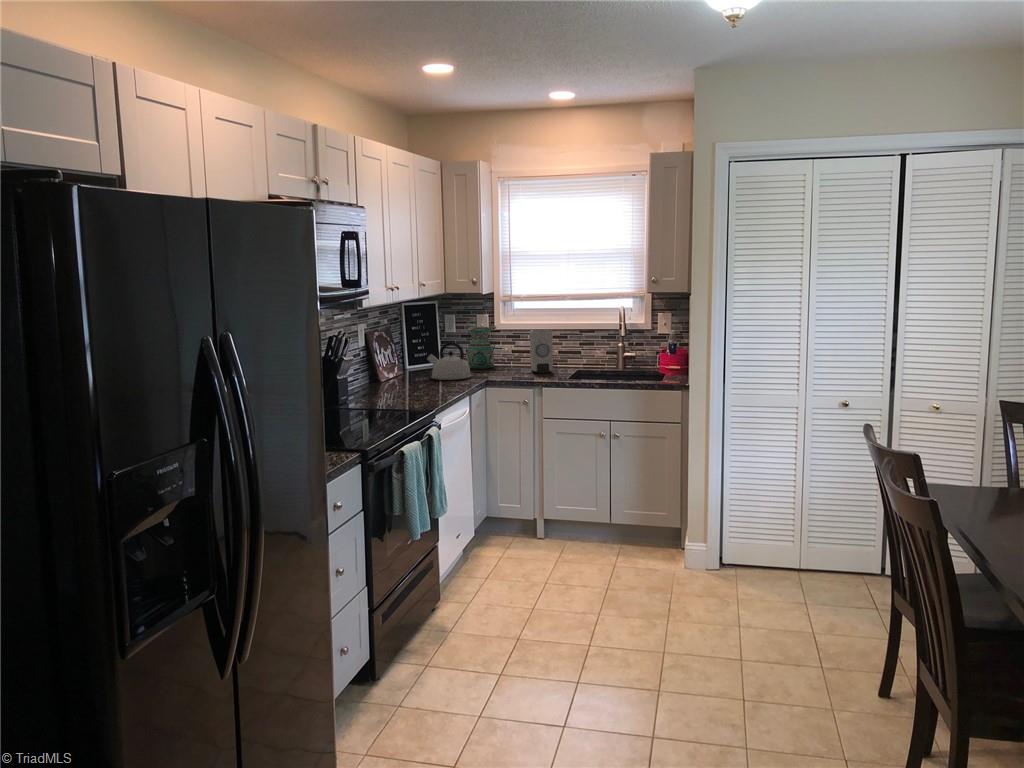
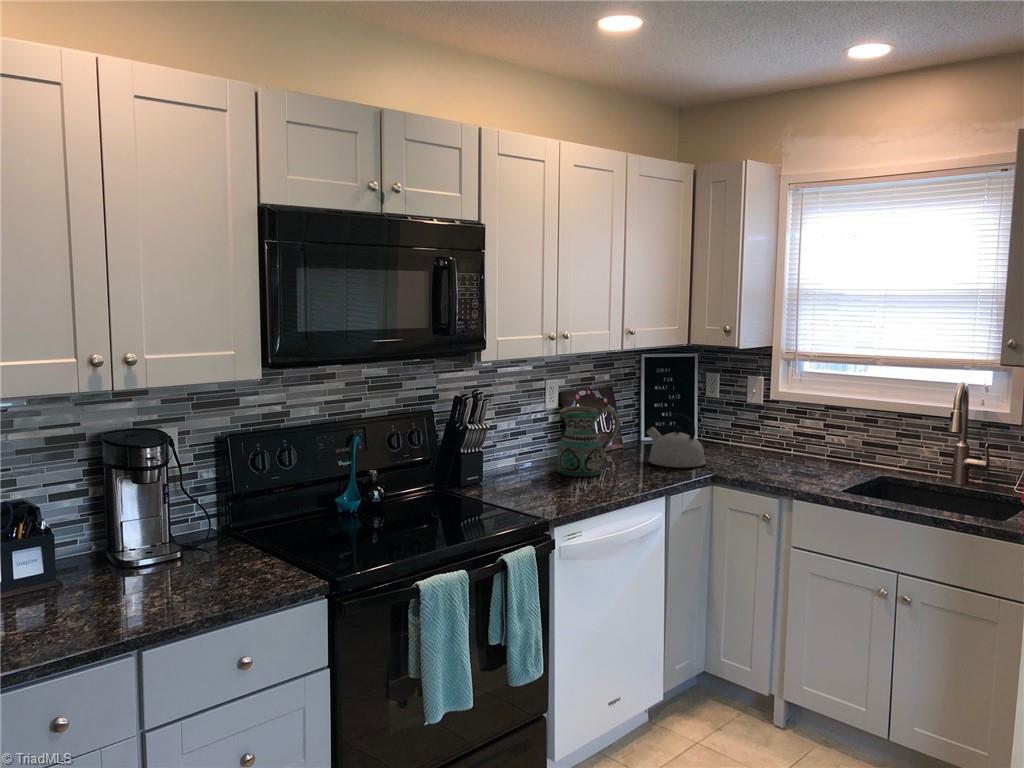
ceramic pitcher: present [467,325,496,369] -> present [557,406,619,477]
soap dispenser: present [530,330,553,374] -> none [801,407,840,475]

